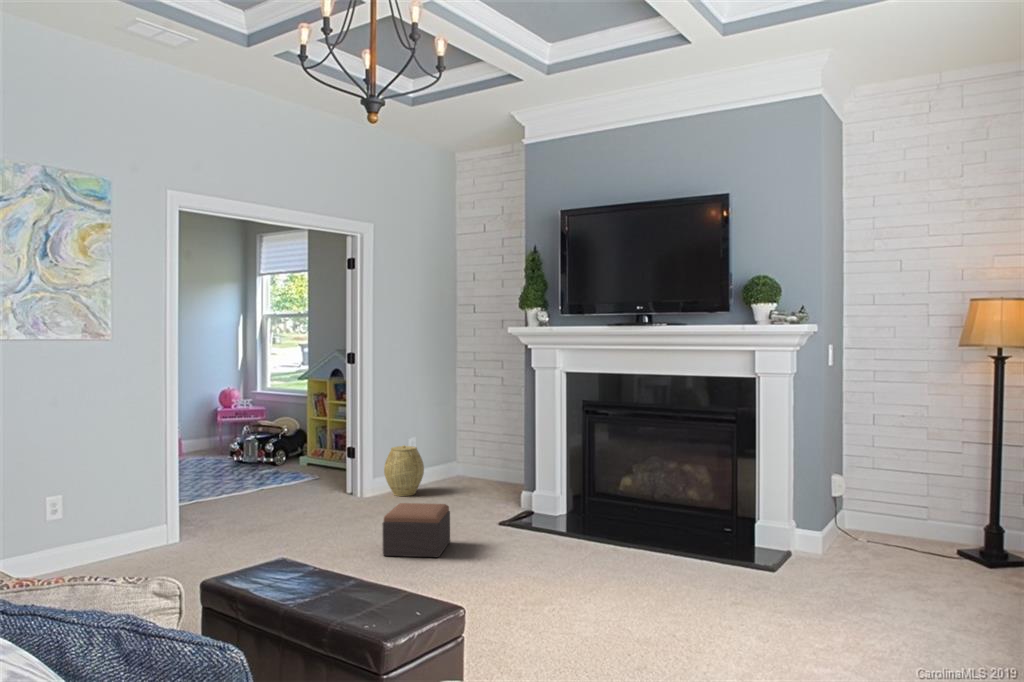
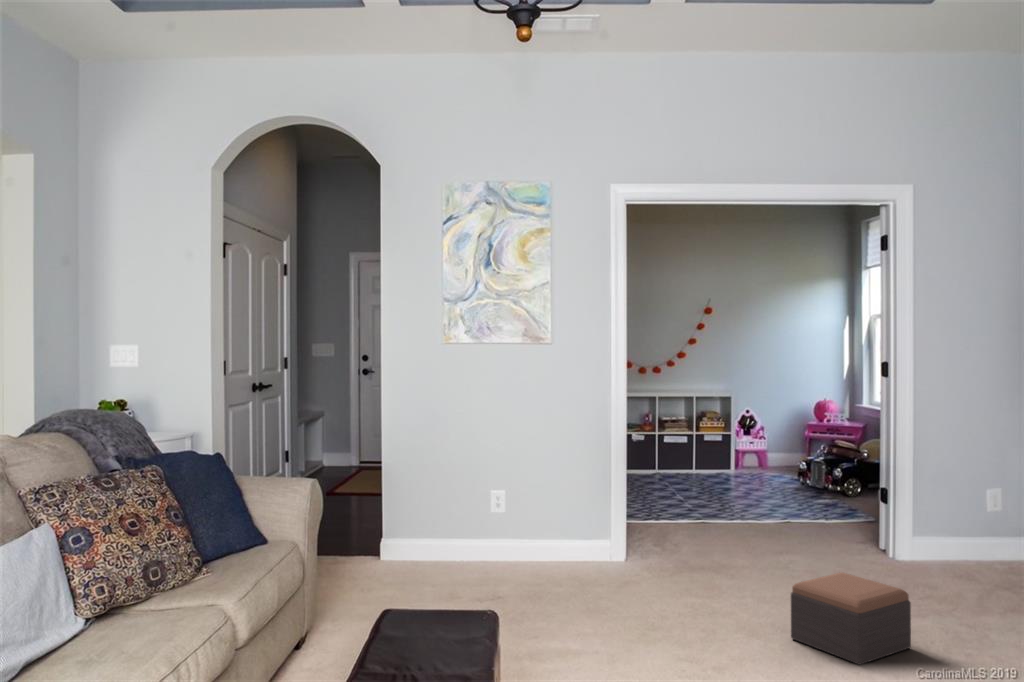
woven basket: present [384,445,424,496] -> none [919,493,983,567]

